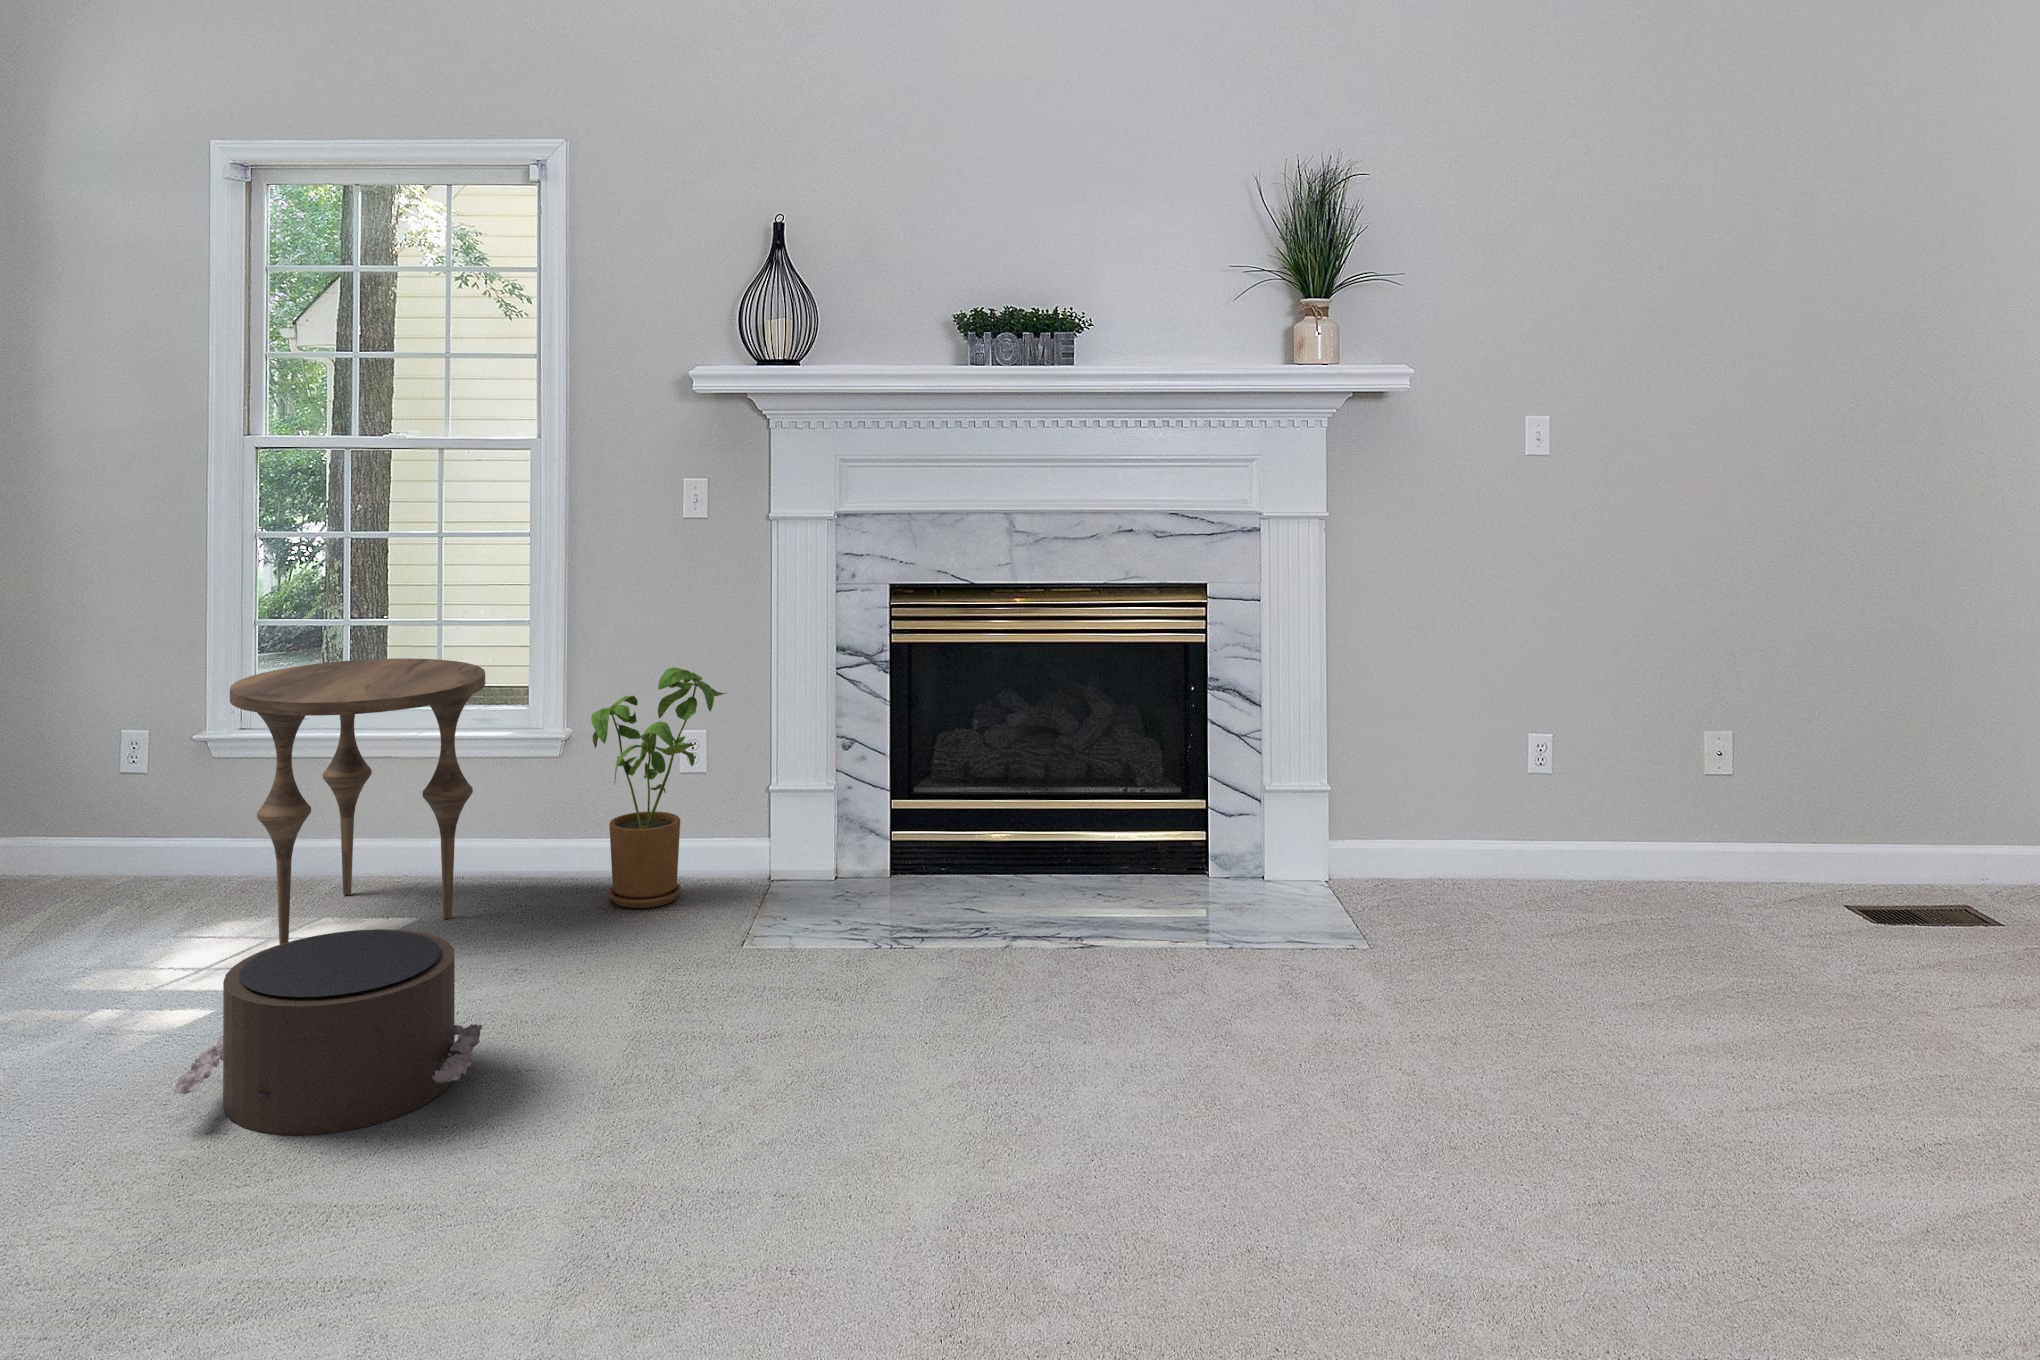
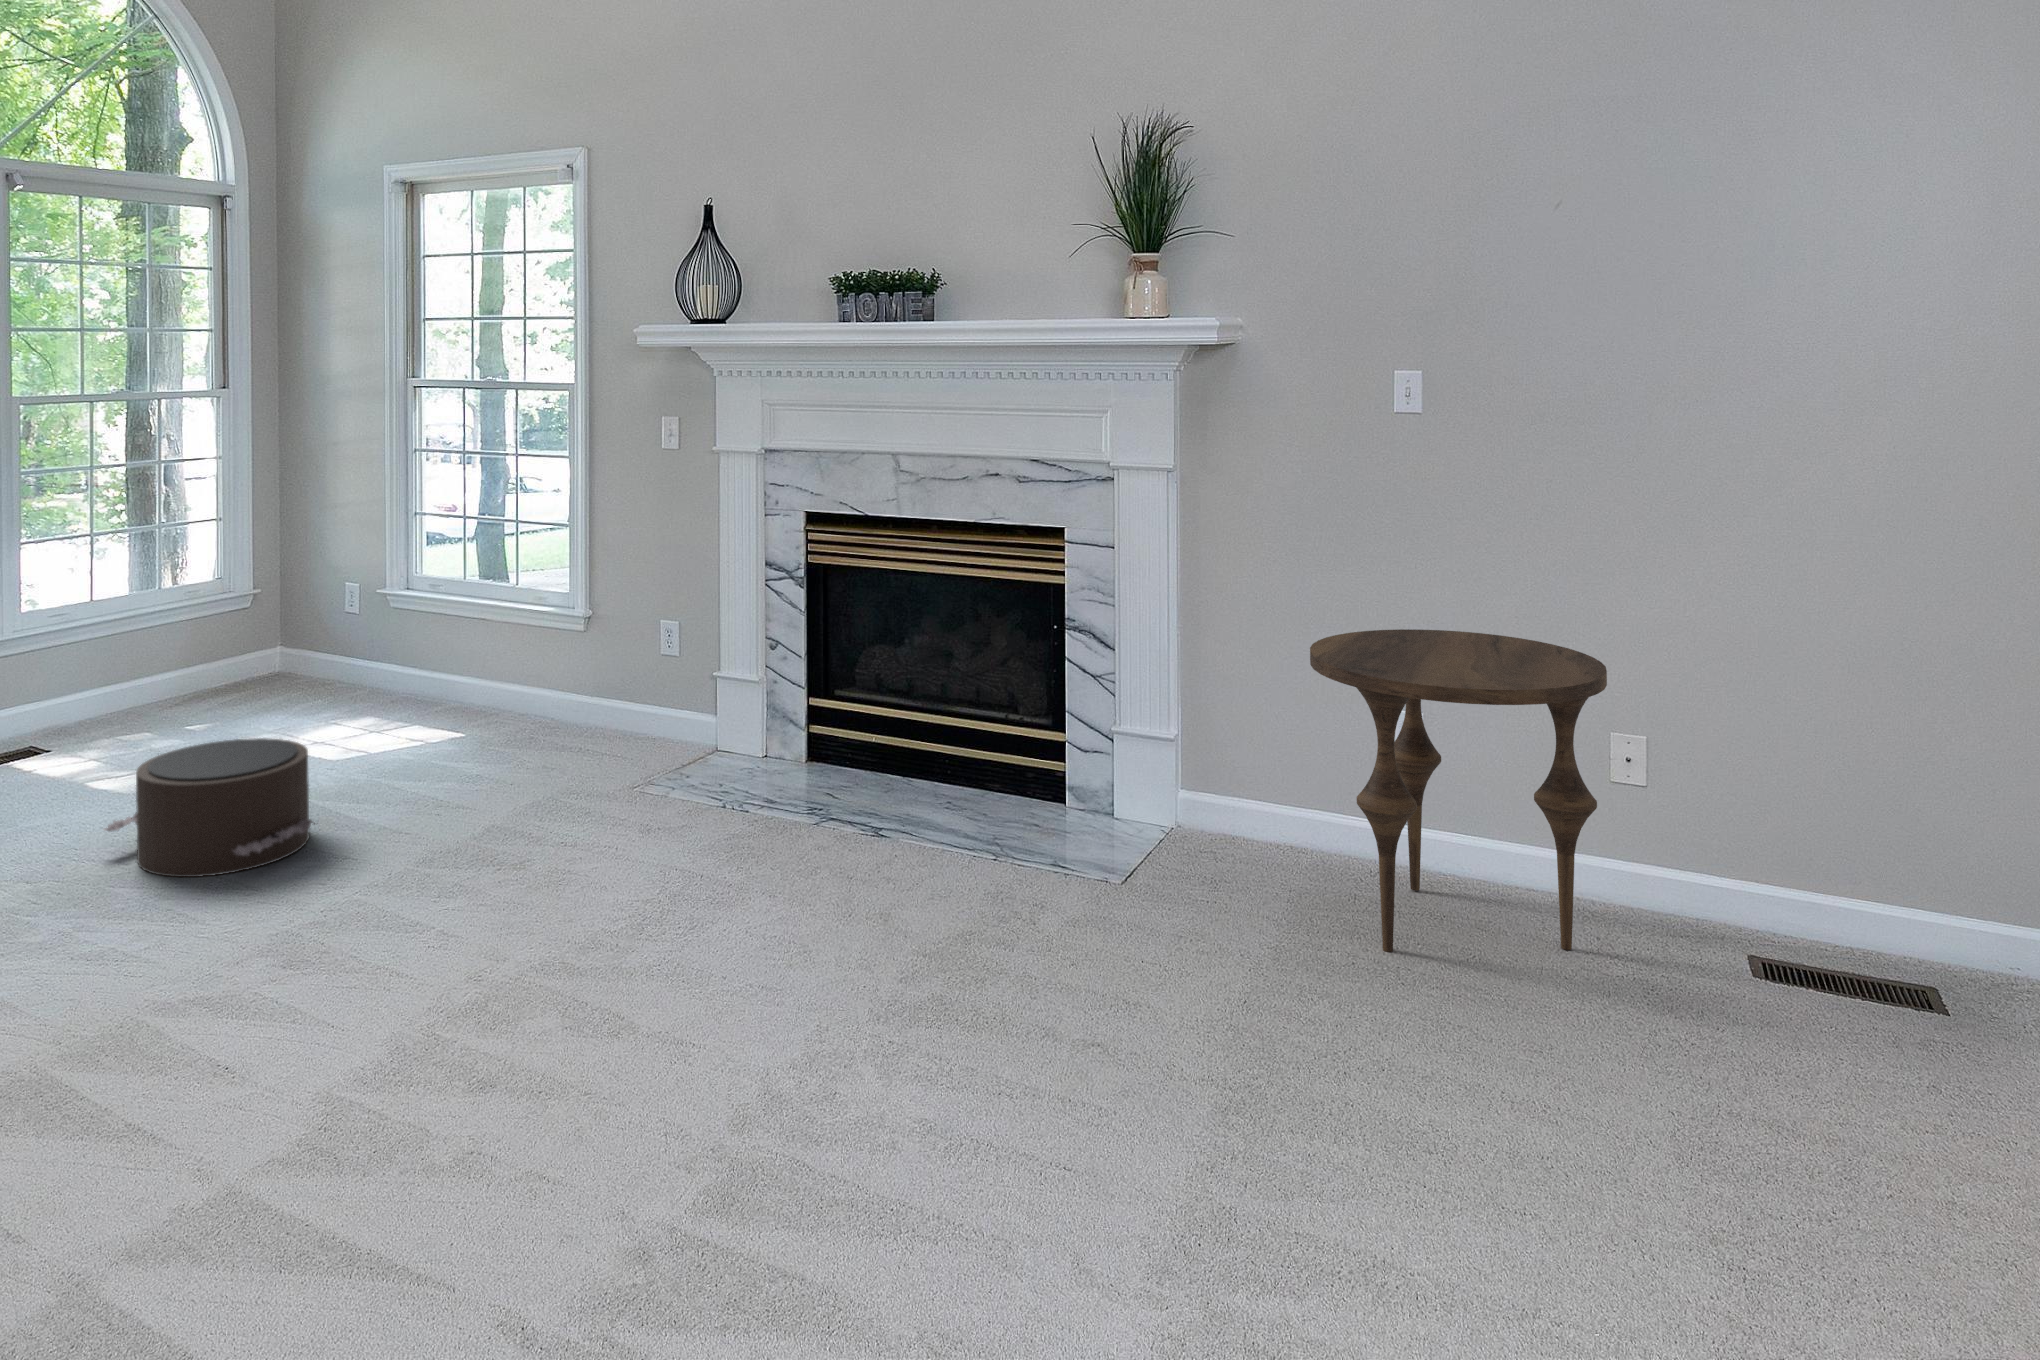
side table: present [230,658,485,944] -> present [1310,629,1607,952]
house plant: present [591,667,726,908] -> none [570,570,678,761]

